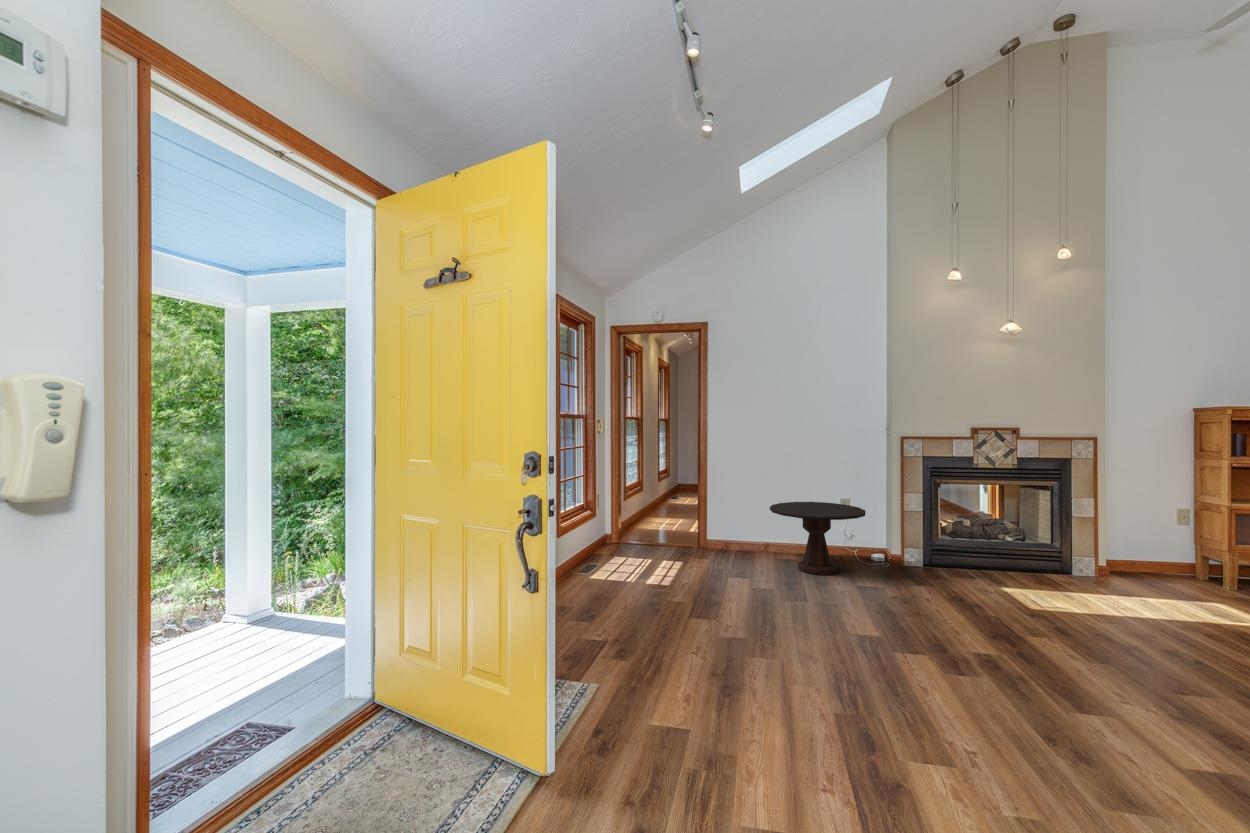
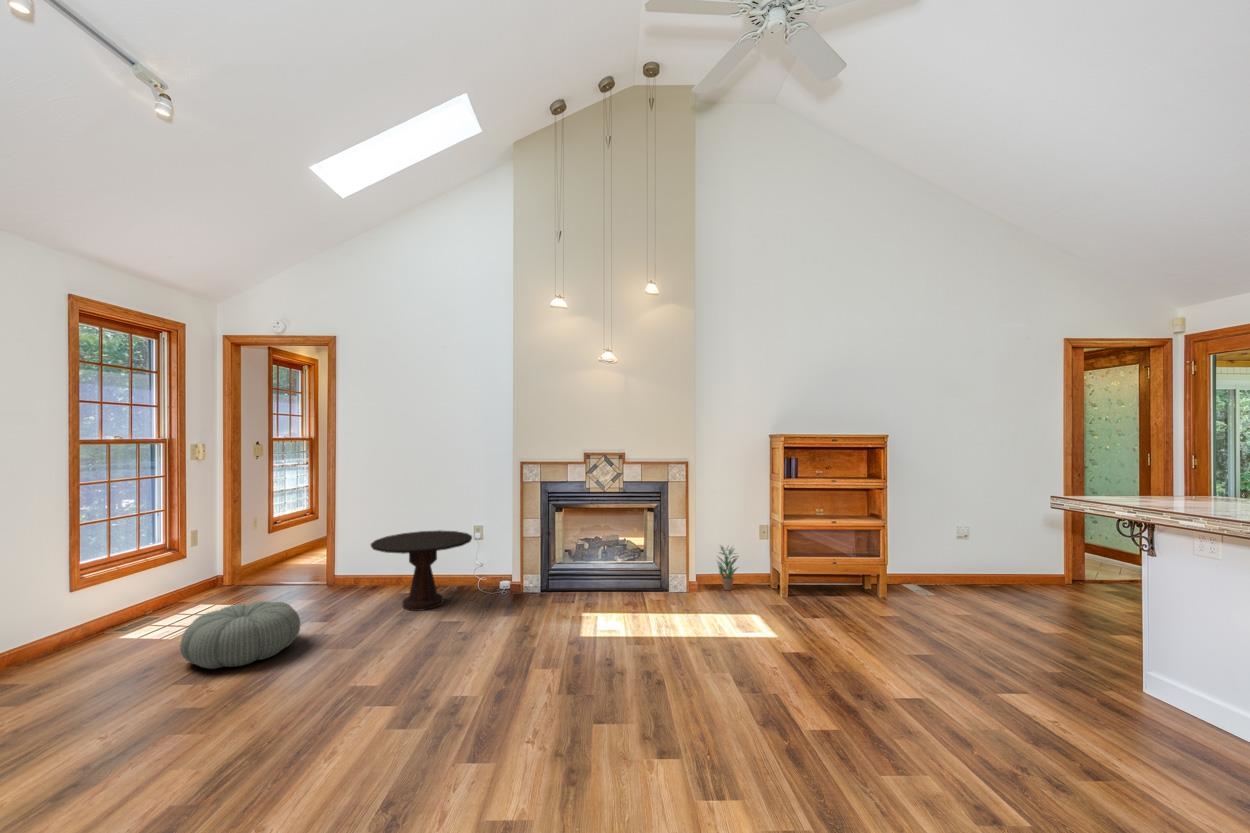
potted plant: none [1127,528,1167,579] -> present [718,546,738,590]
pouf: none [671,555,759,610] -> present [180,601,300,669]

